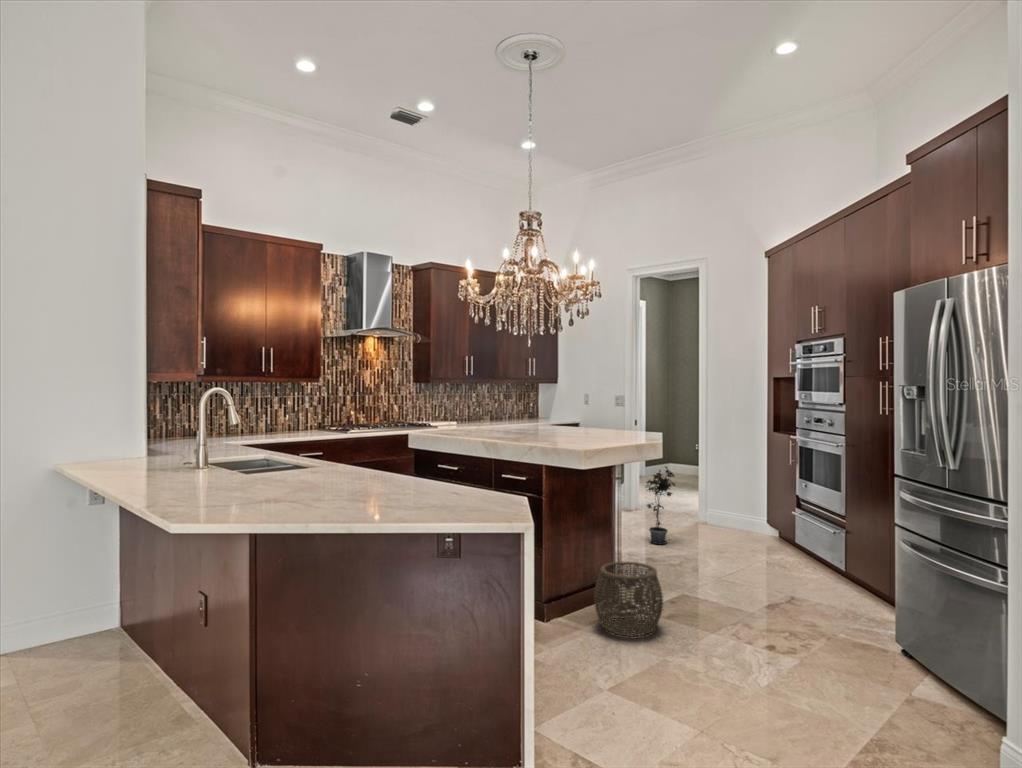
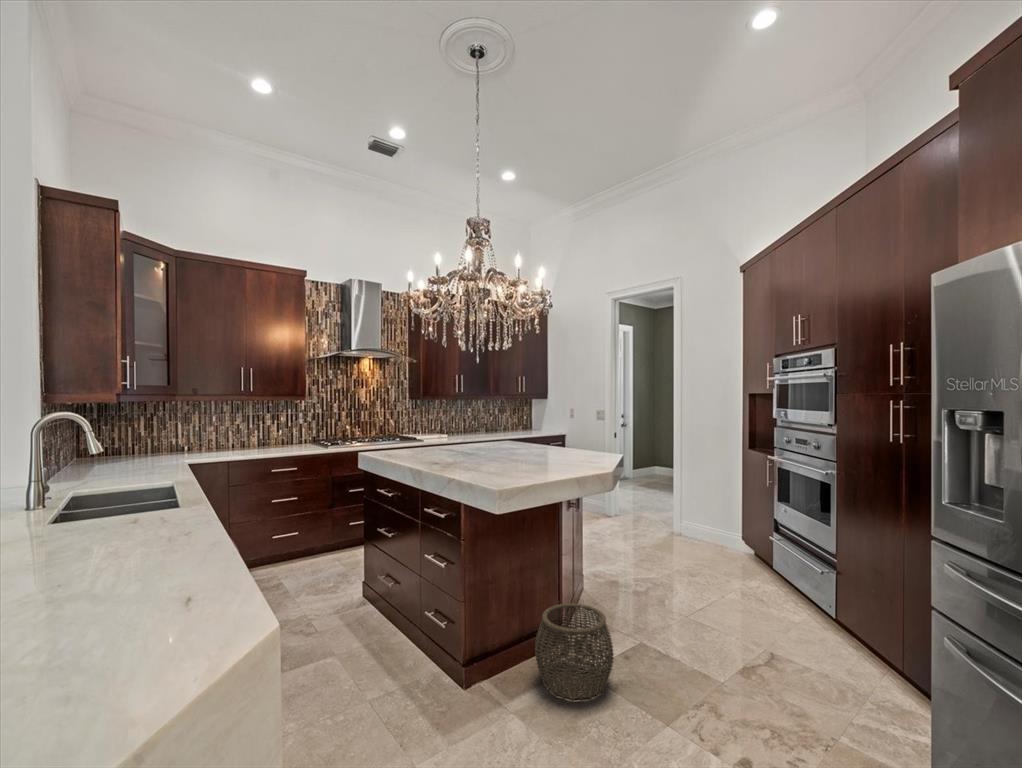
potted plant: present [646,467,675,544] -> none [617,482,651,561]

